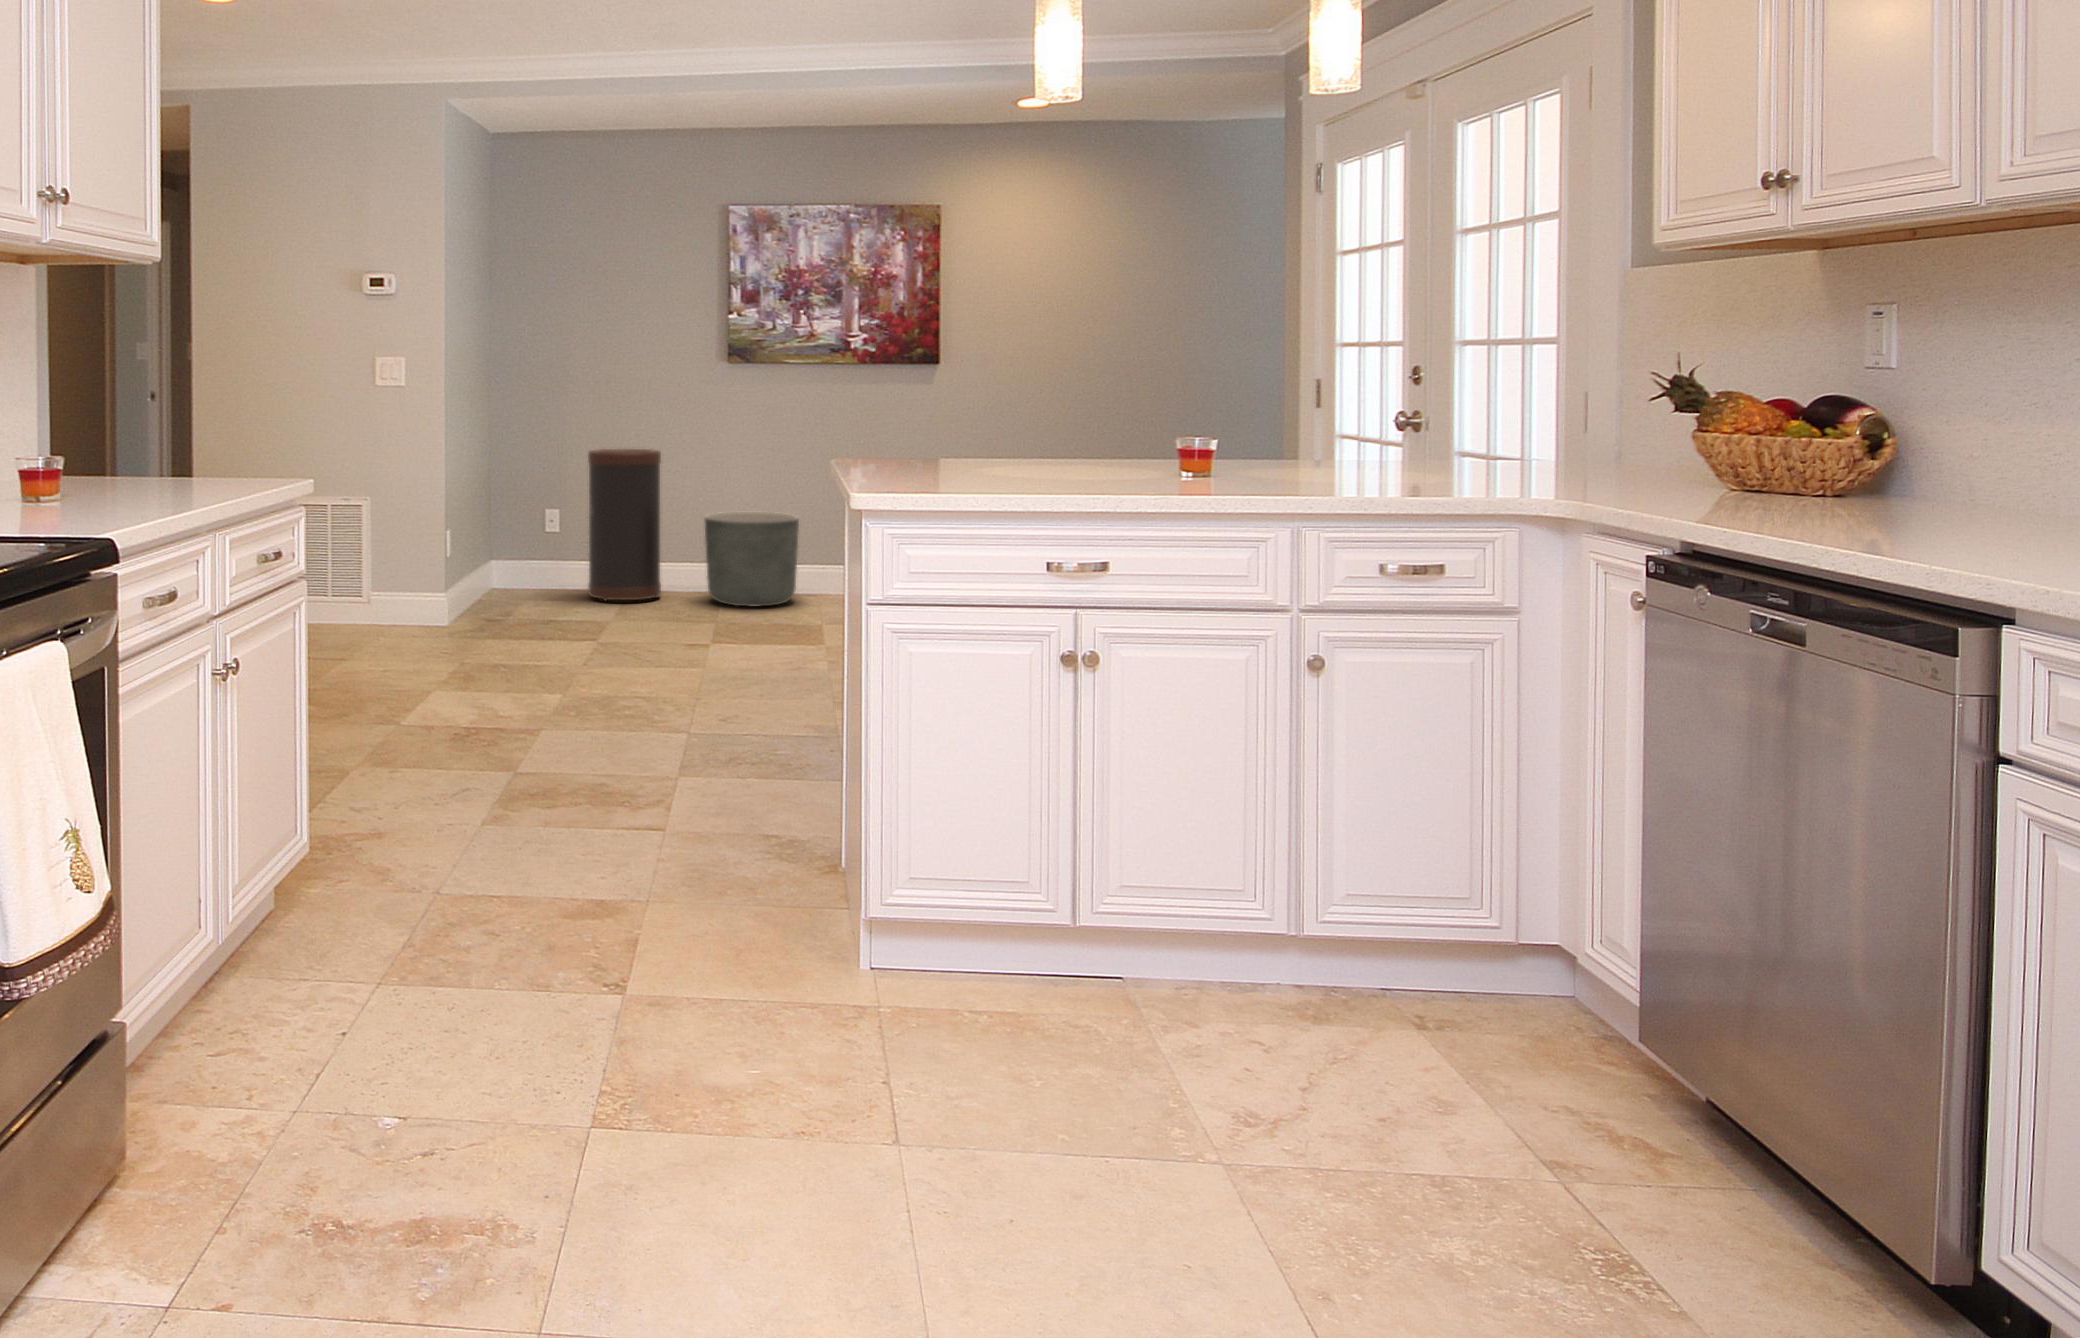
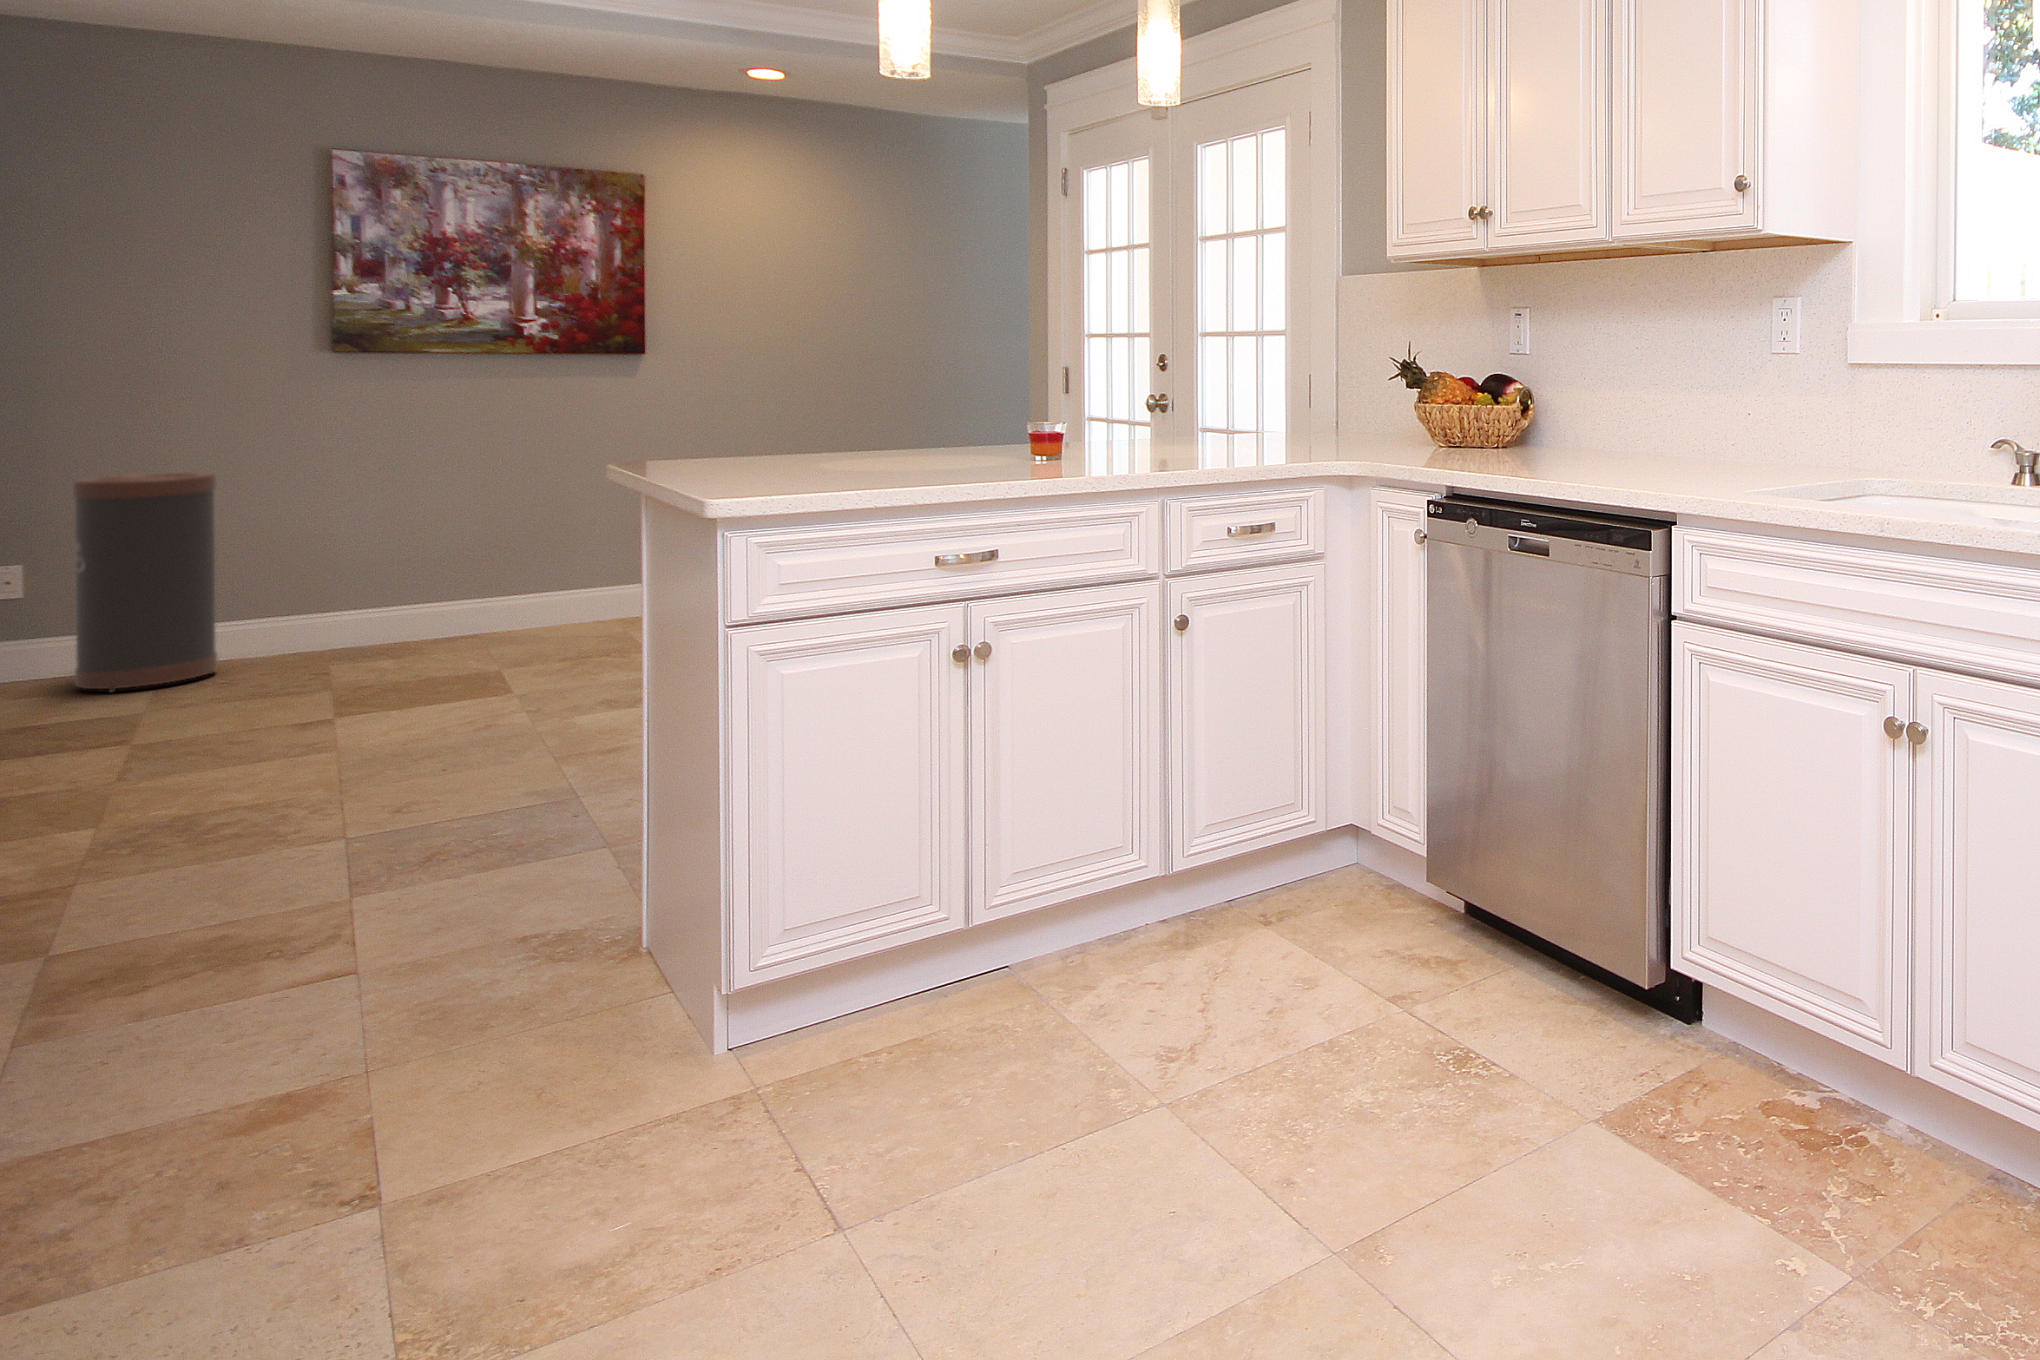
planter: present [705,512,799,606] -> none [297,541,451,666]

